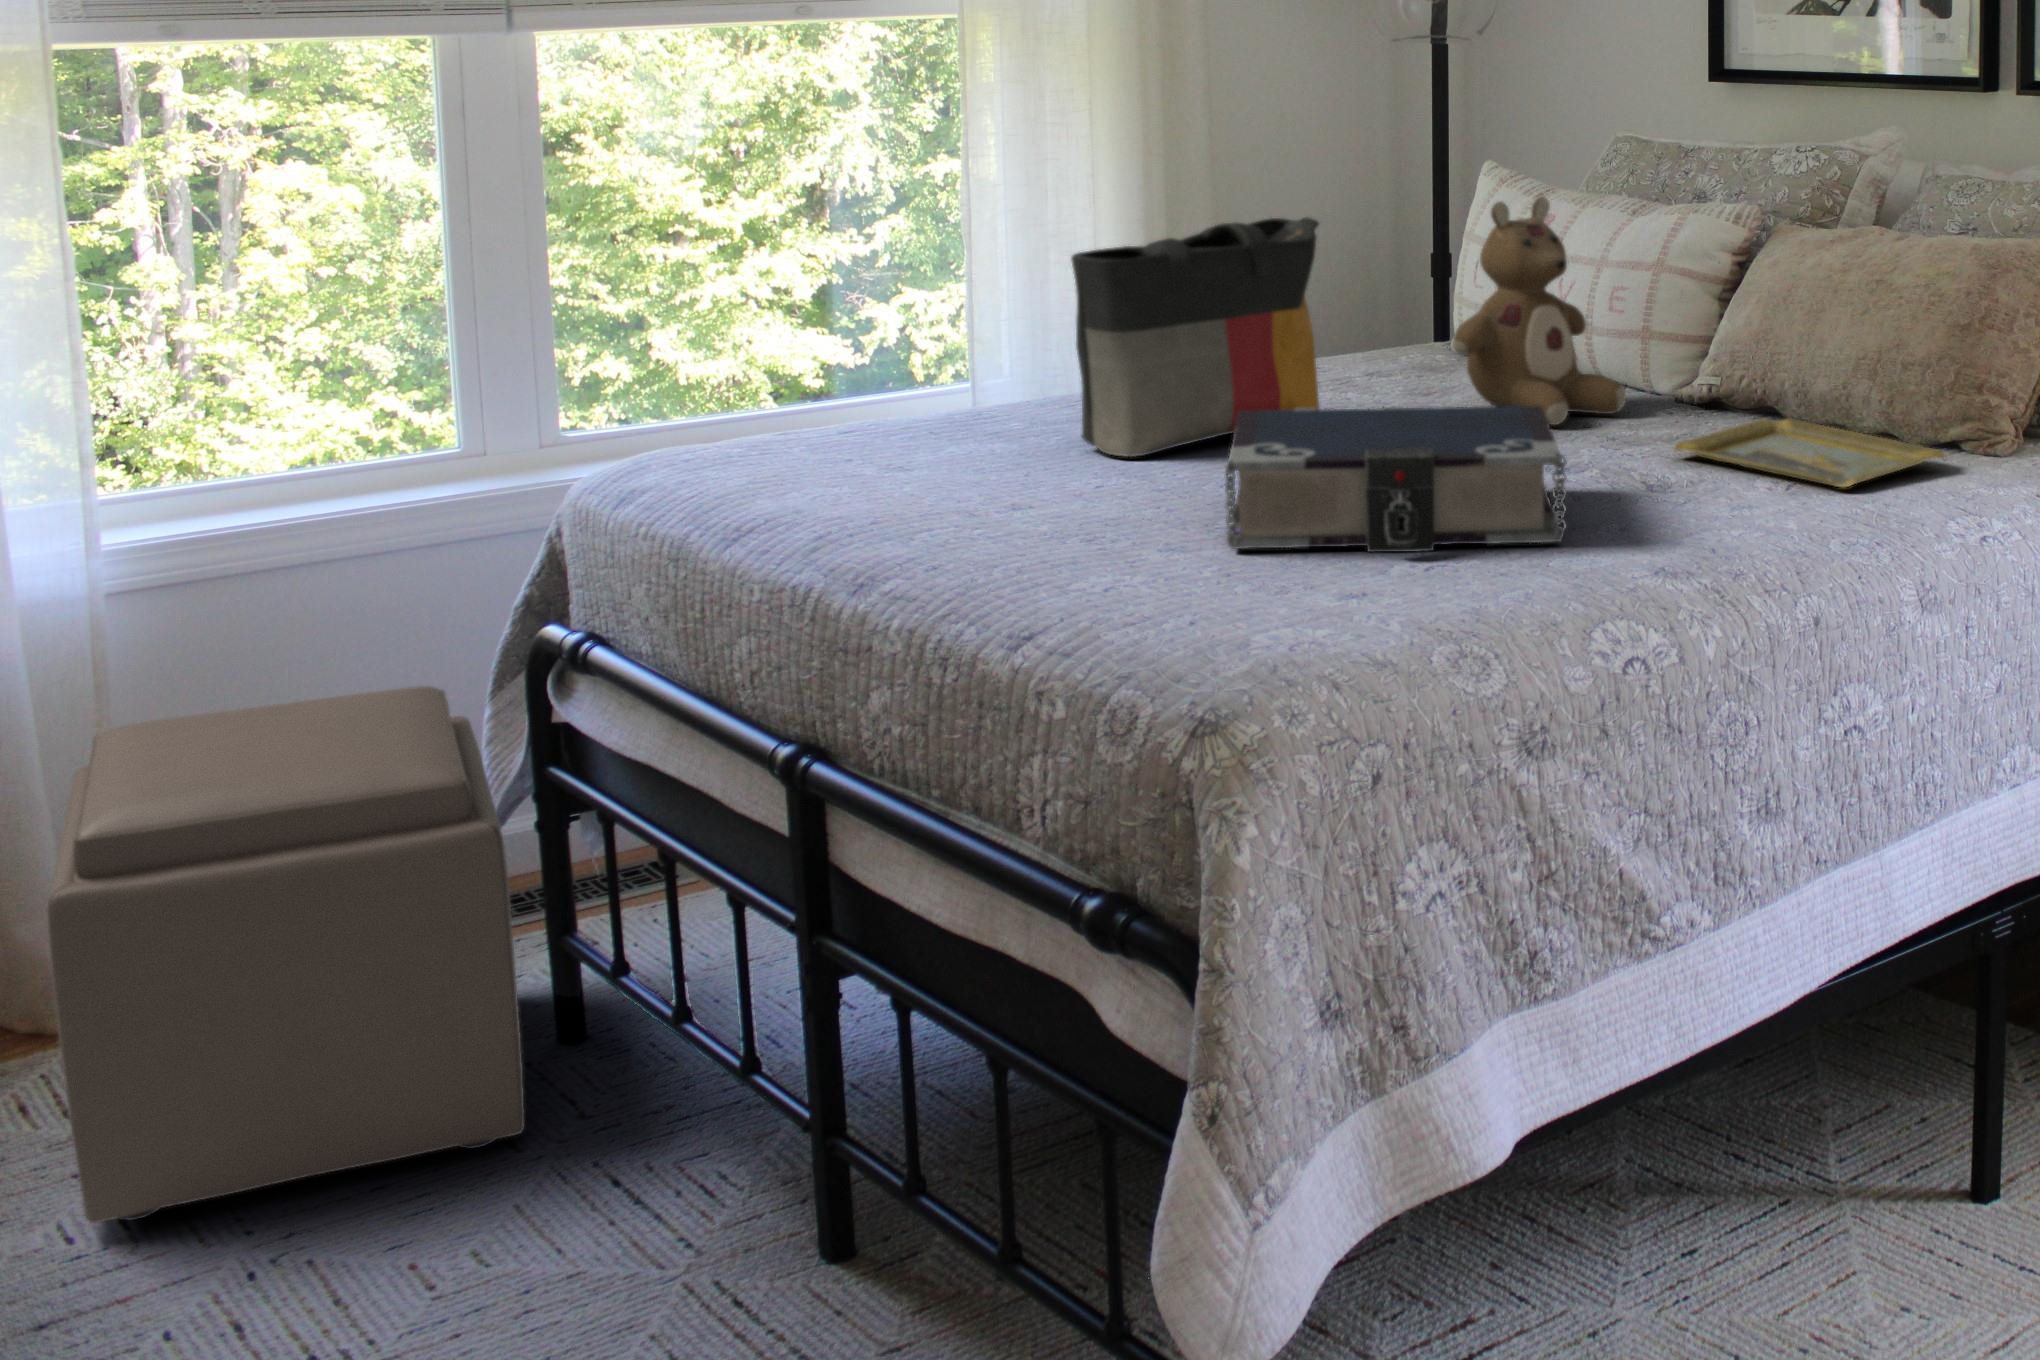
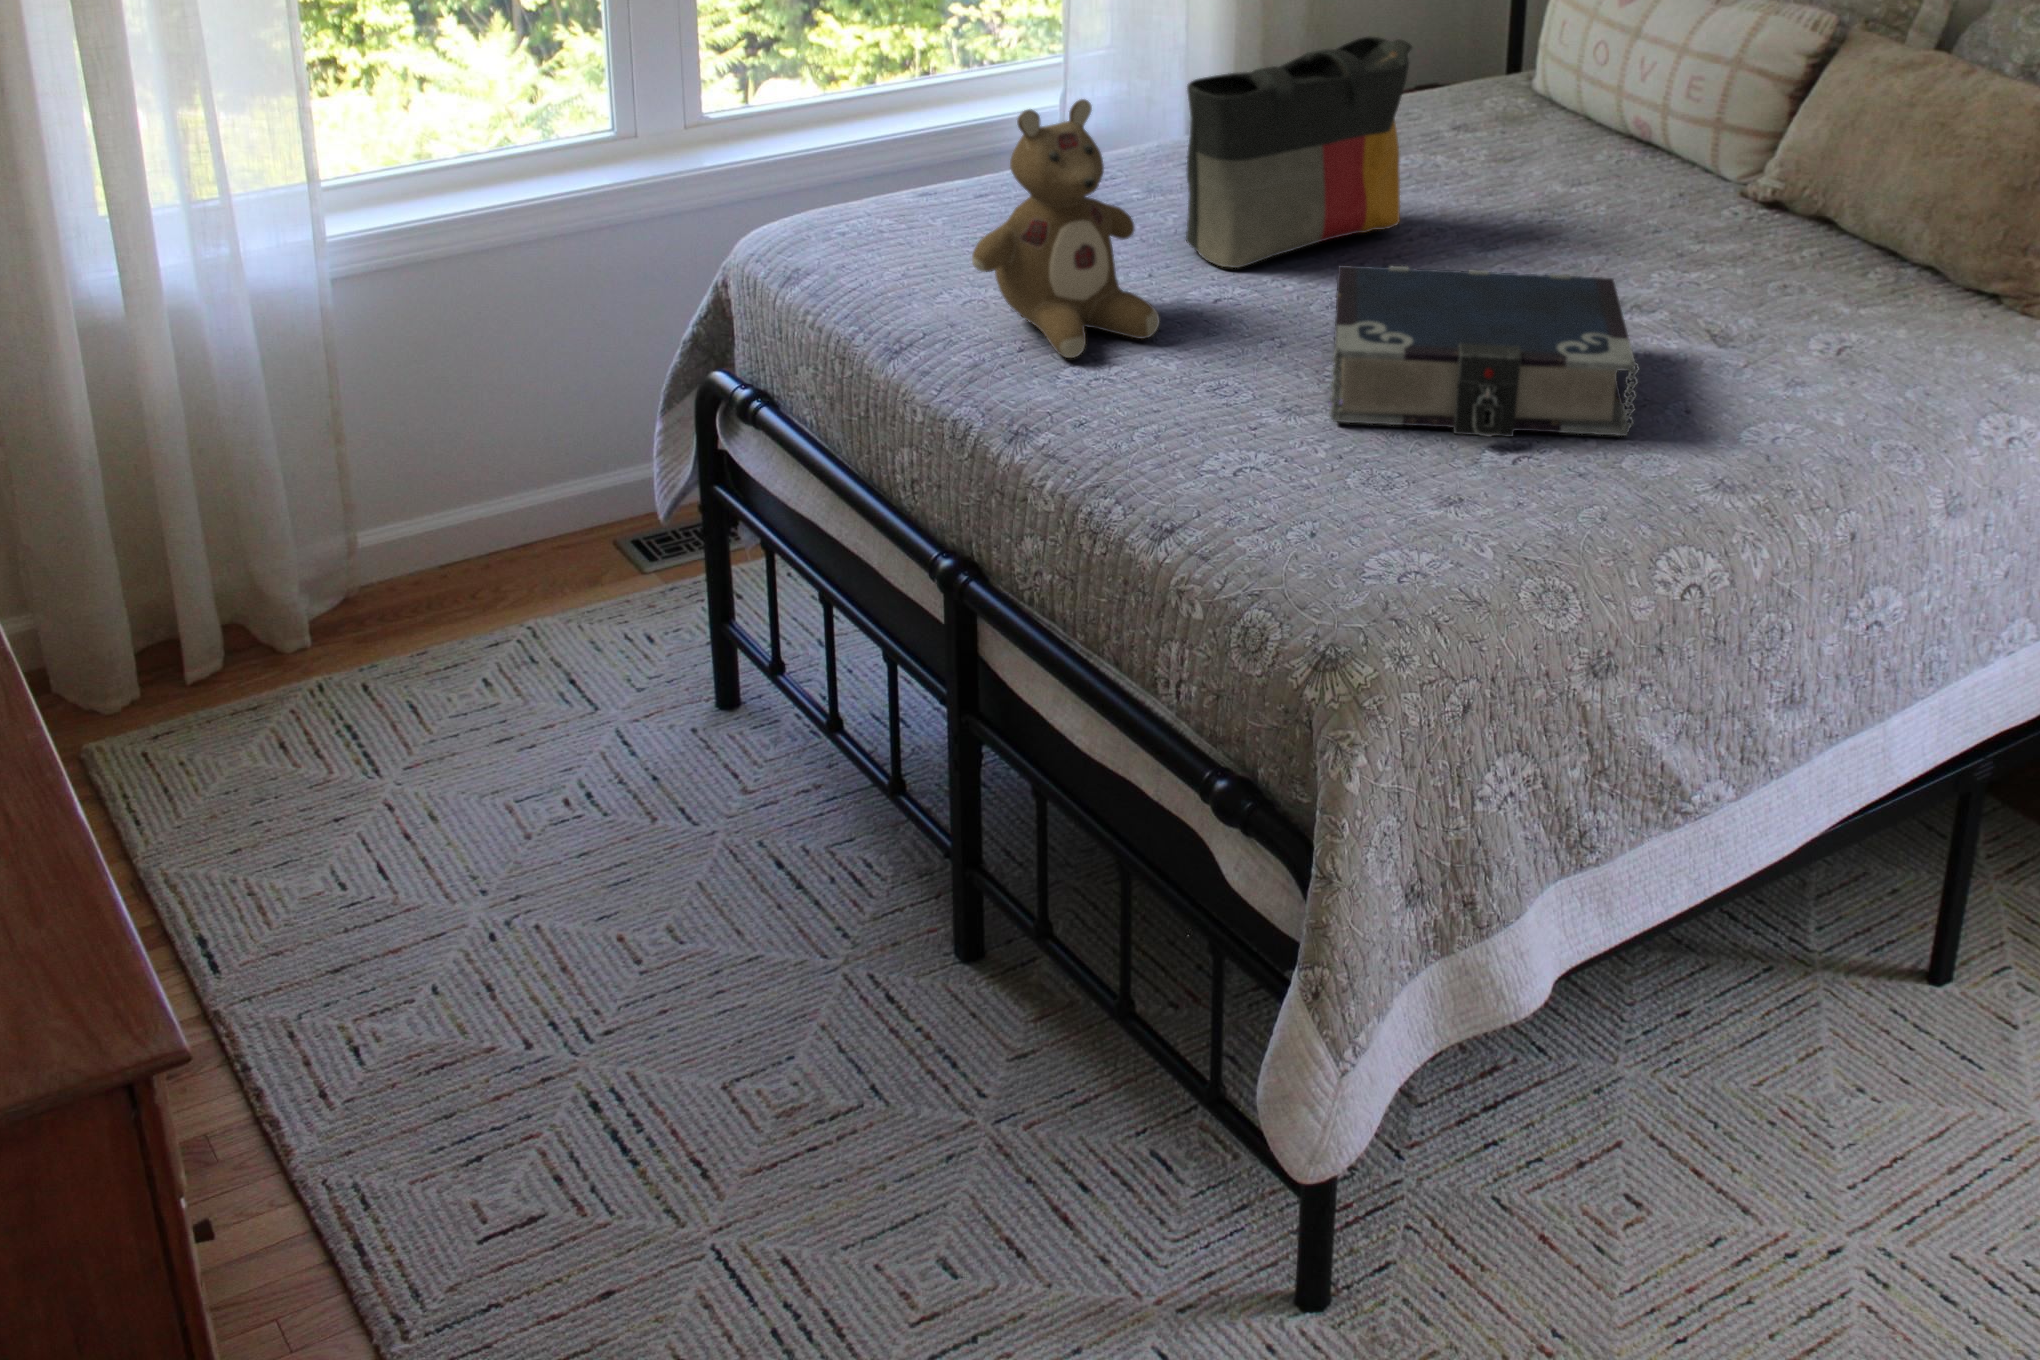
stuffed bear: present [1453,197,1626,425] -> present [972,99,1159,358]
tray: present [1674,418,1945,487] -> none [1725,265,1980,372]
ottoman: present [47,686,524,1223] -> none [312,410,700,867]

